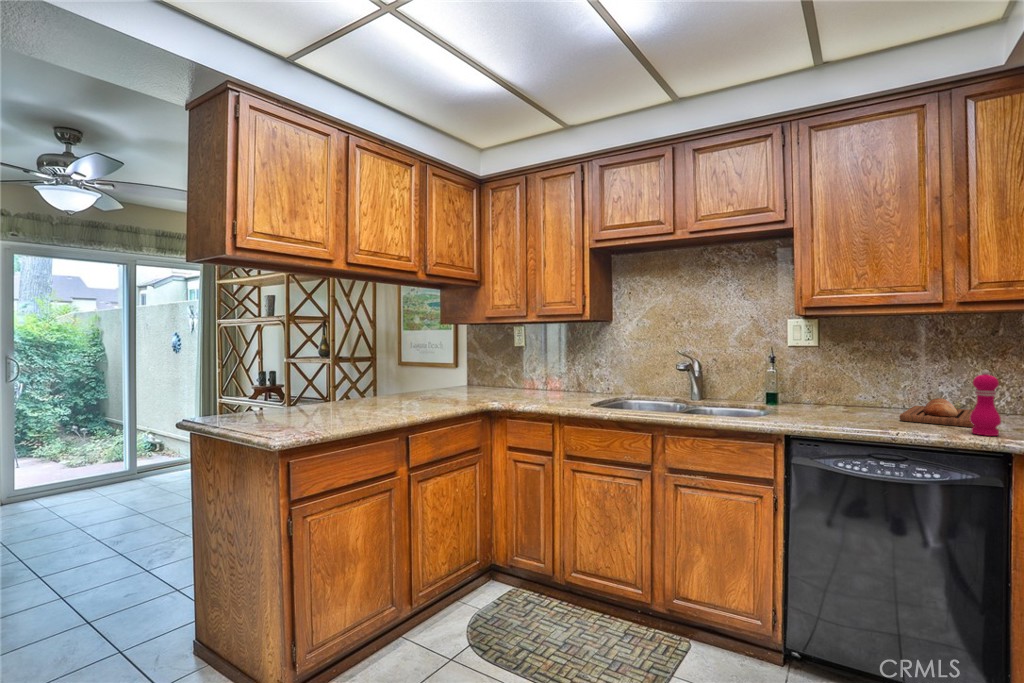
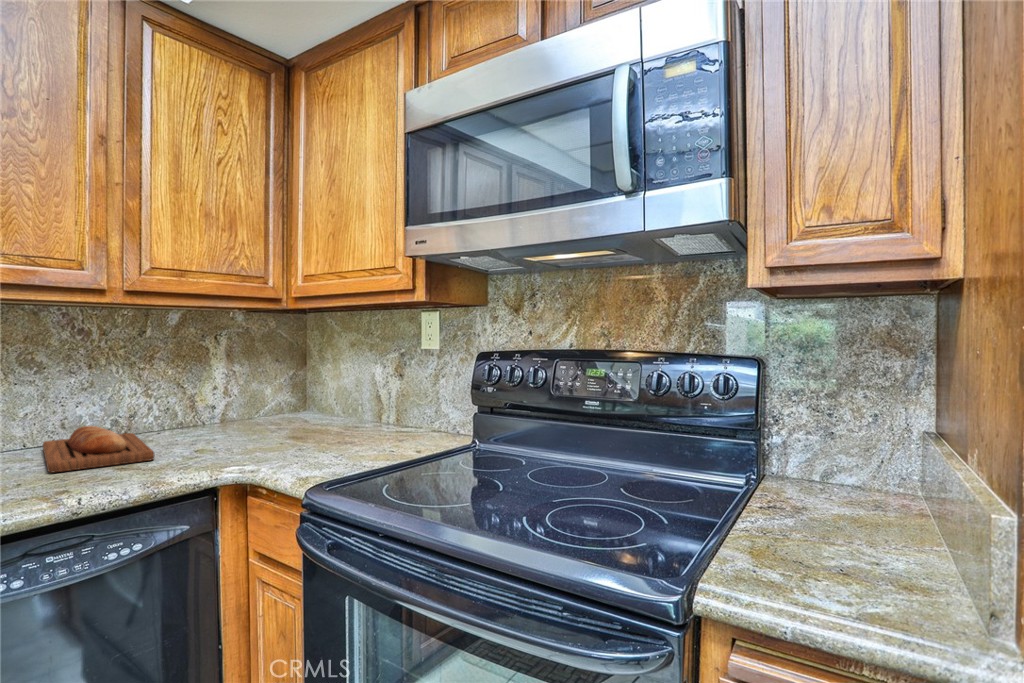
pepper mill: present [970,370,1001,436] -> none [165,382,201,470]

